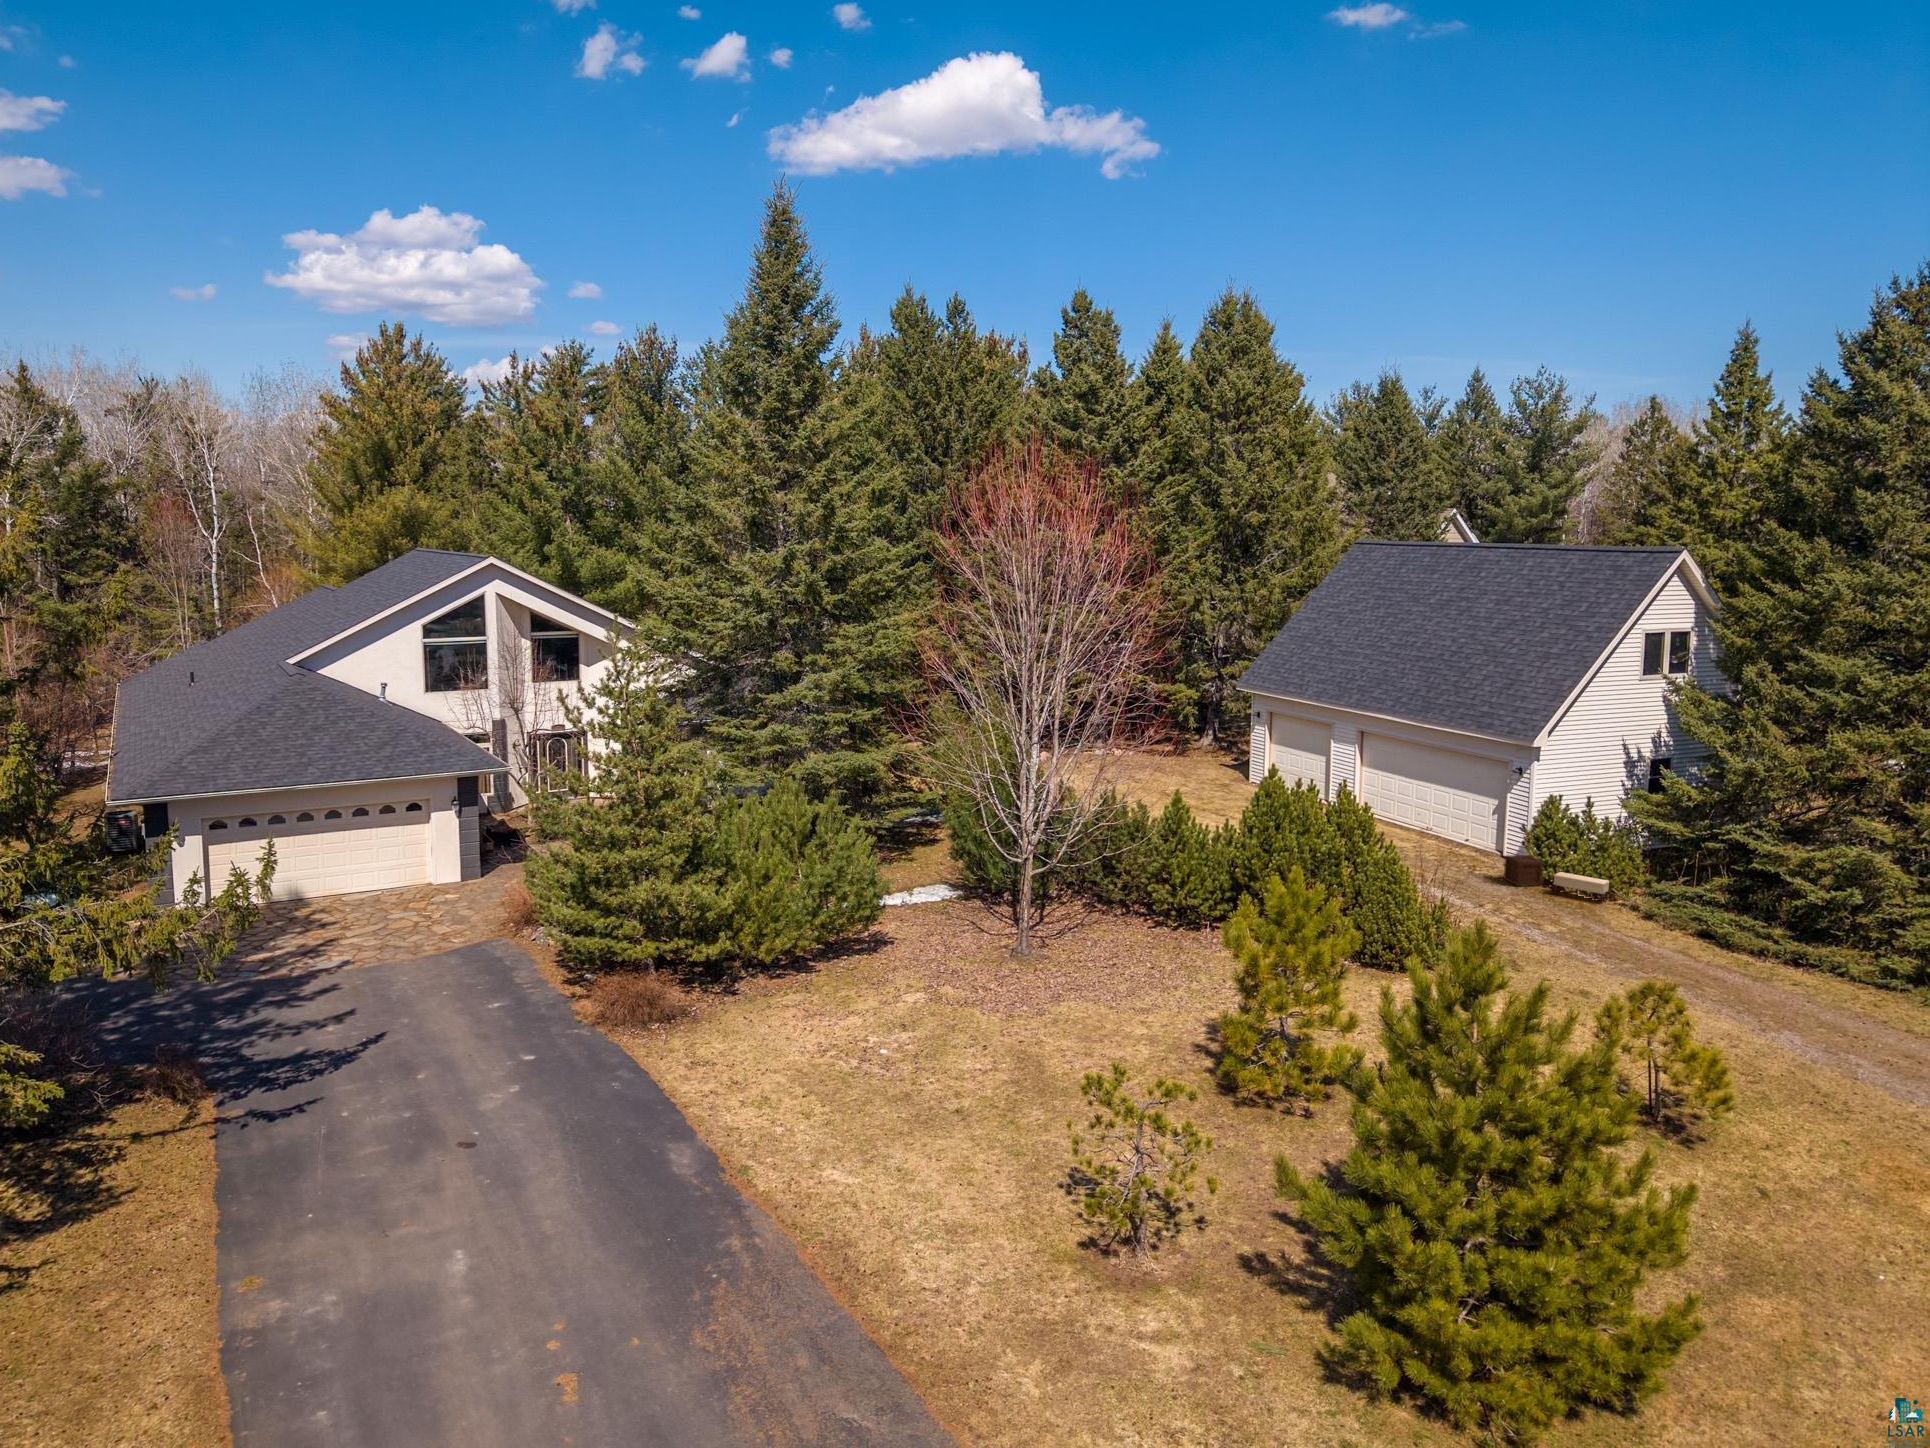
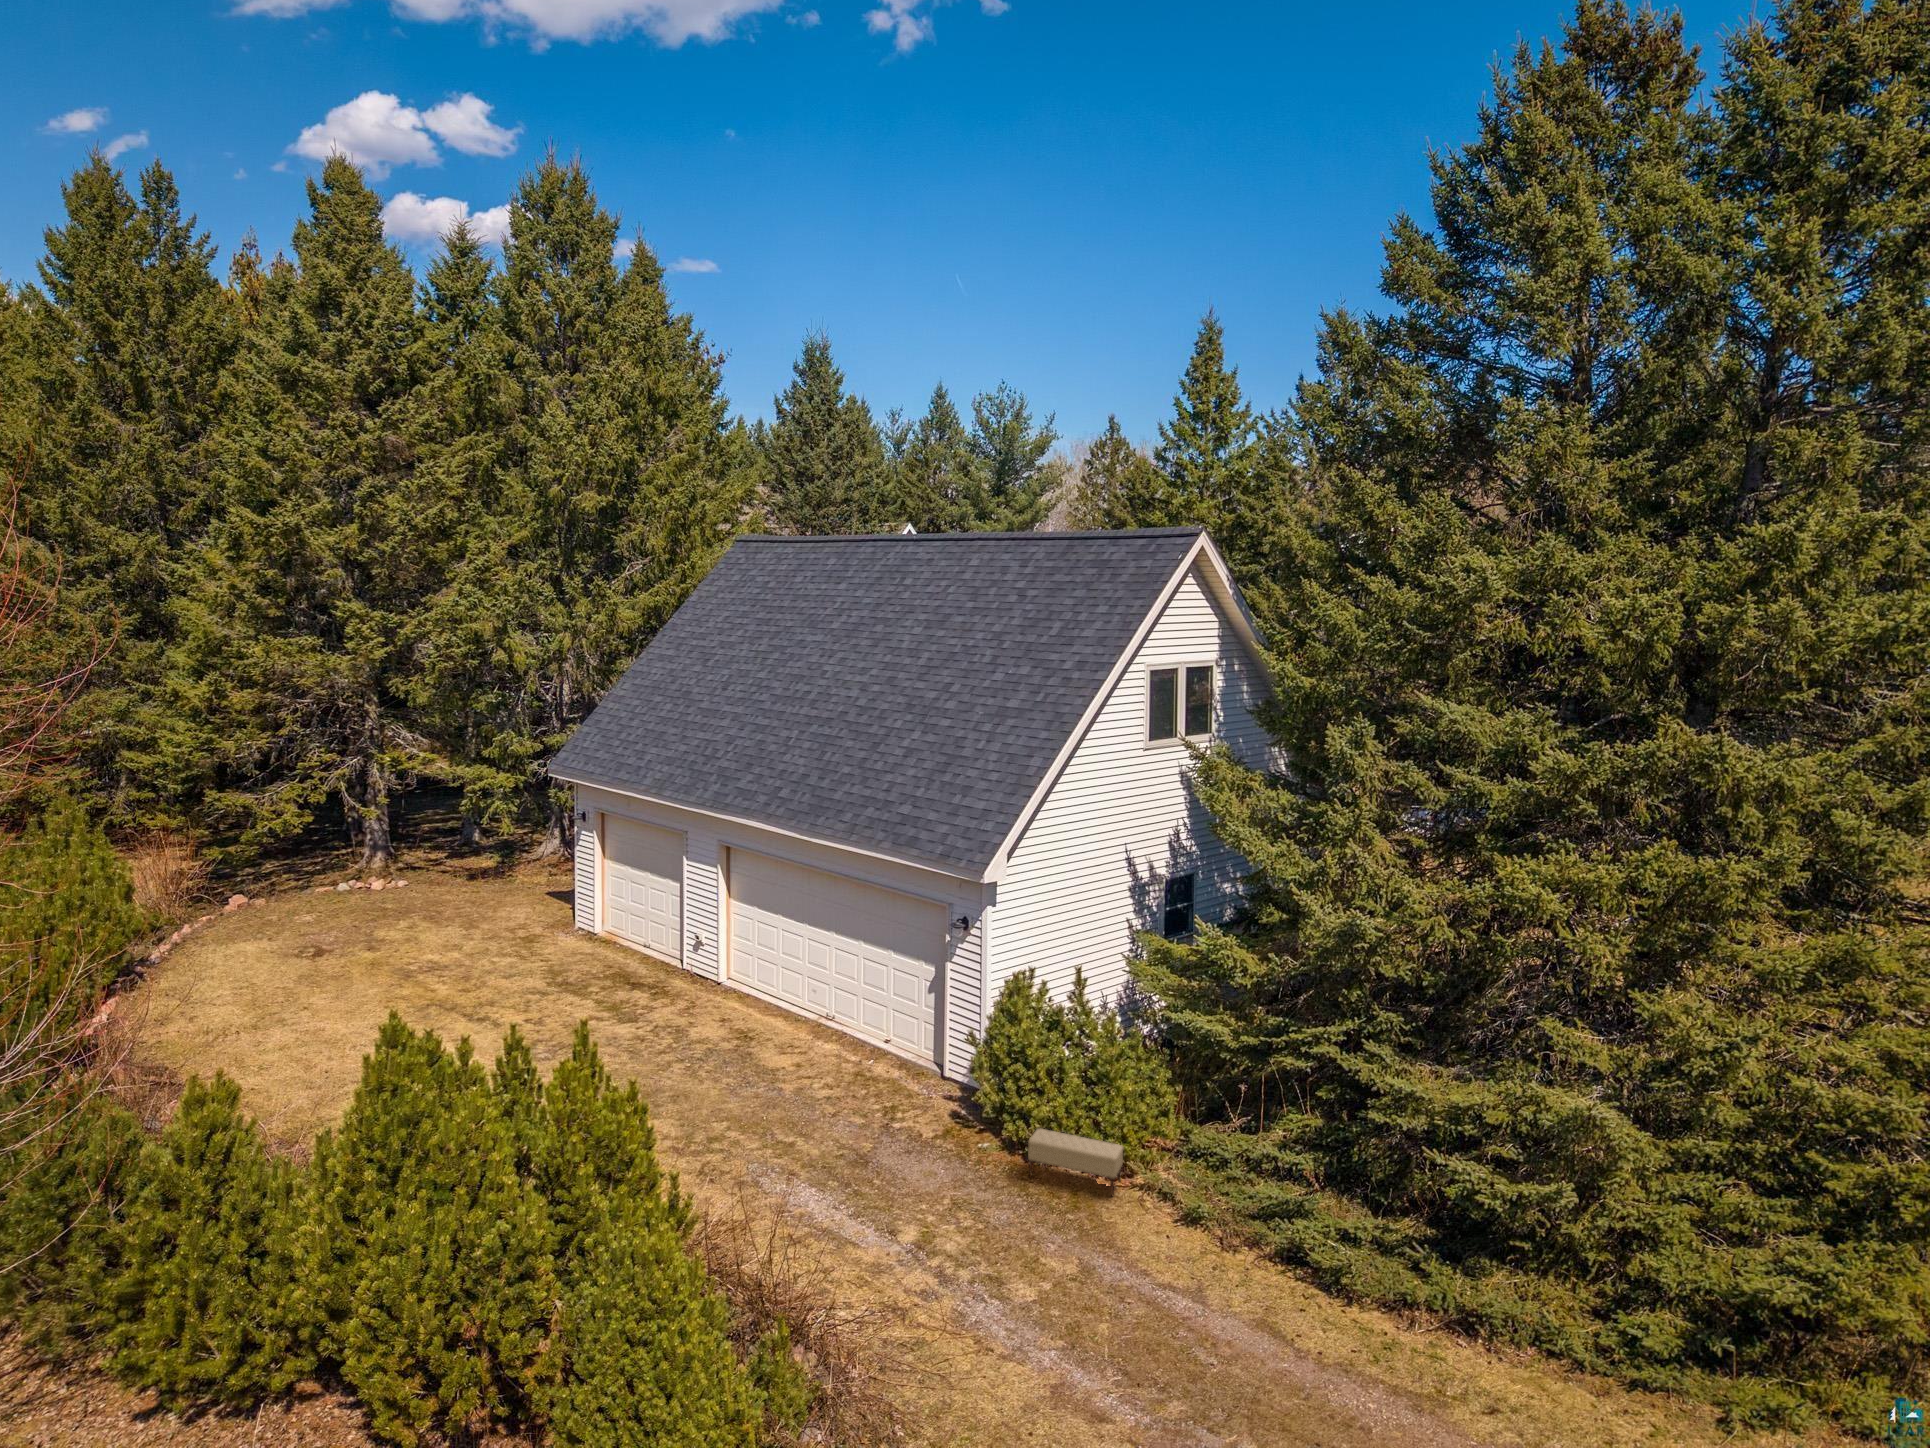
wooden crate: present [1504,855,1543,886] -> none [942,1088,1009,1162]

